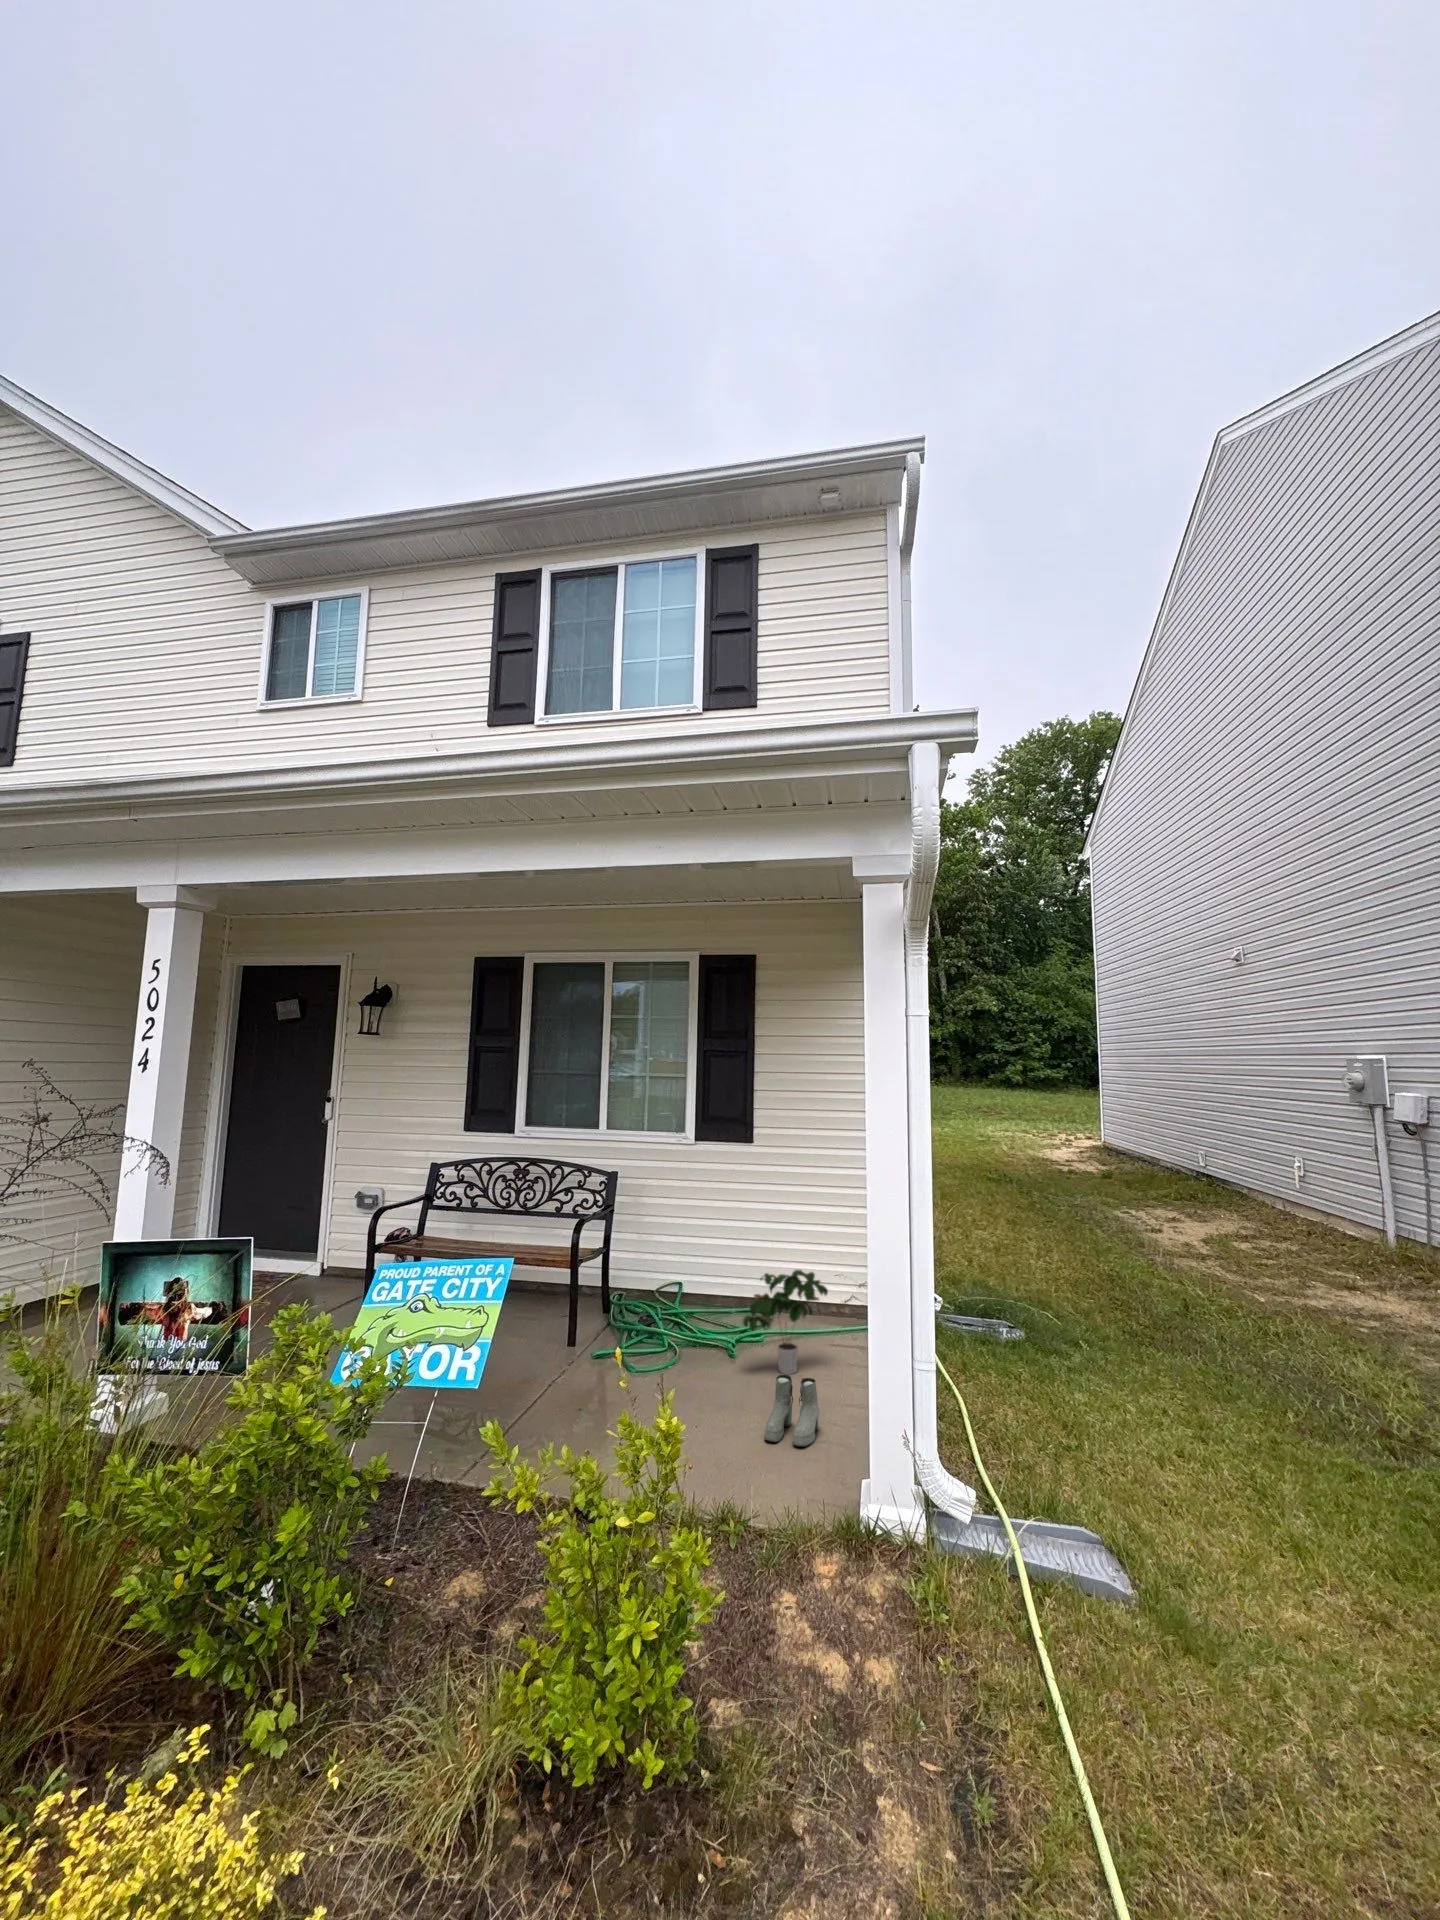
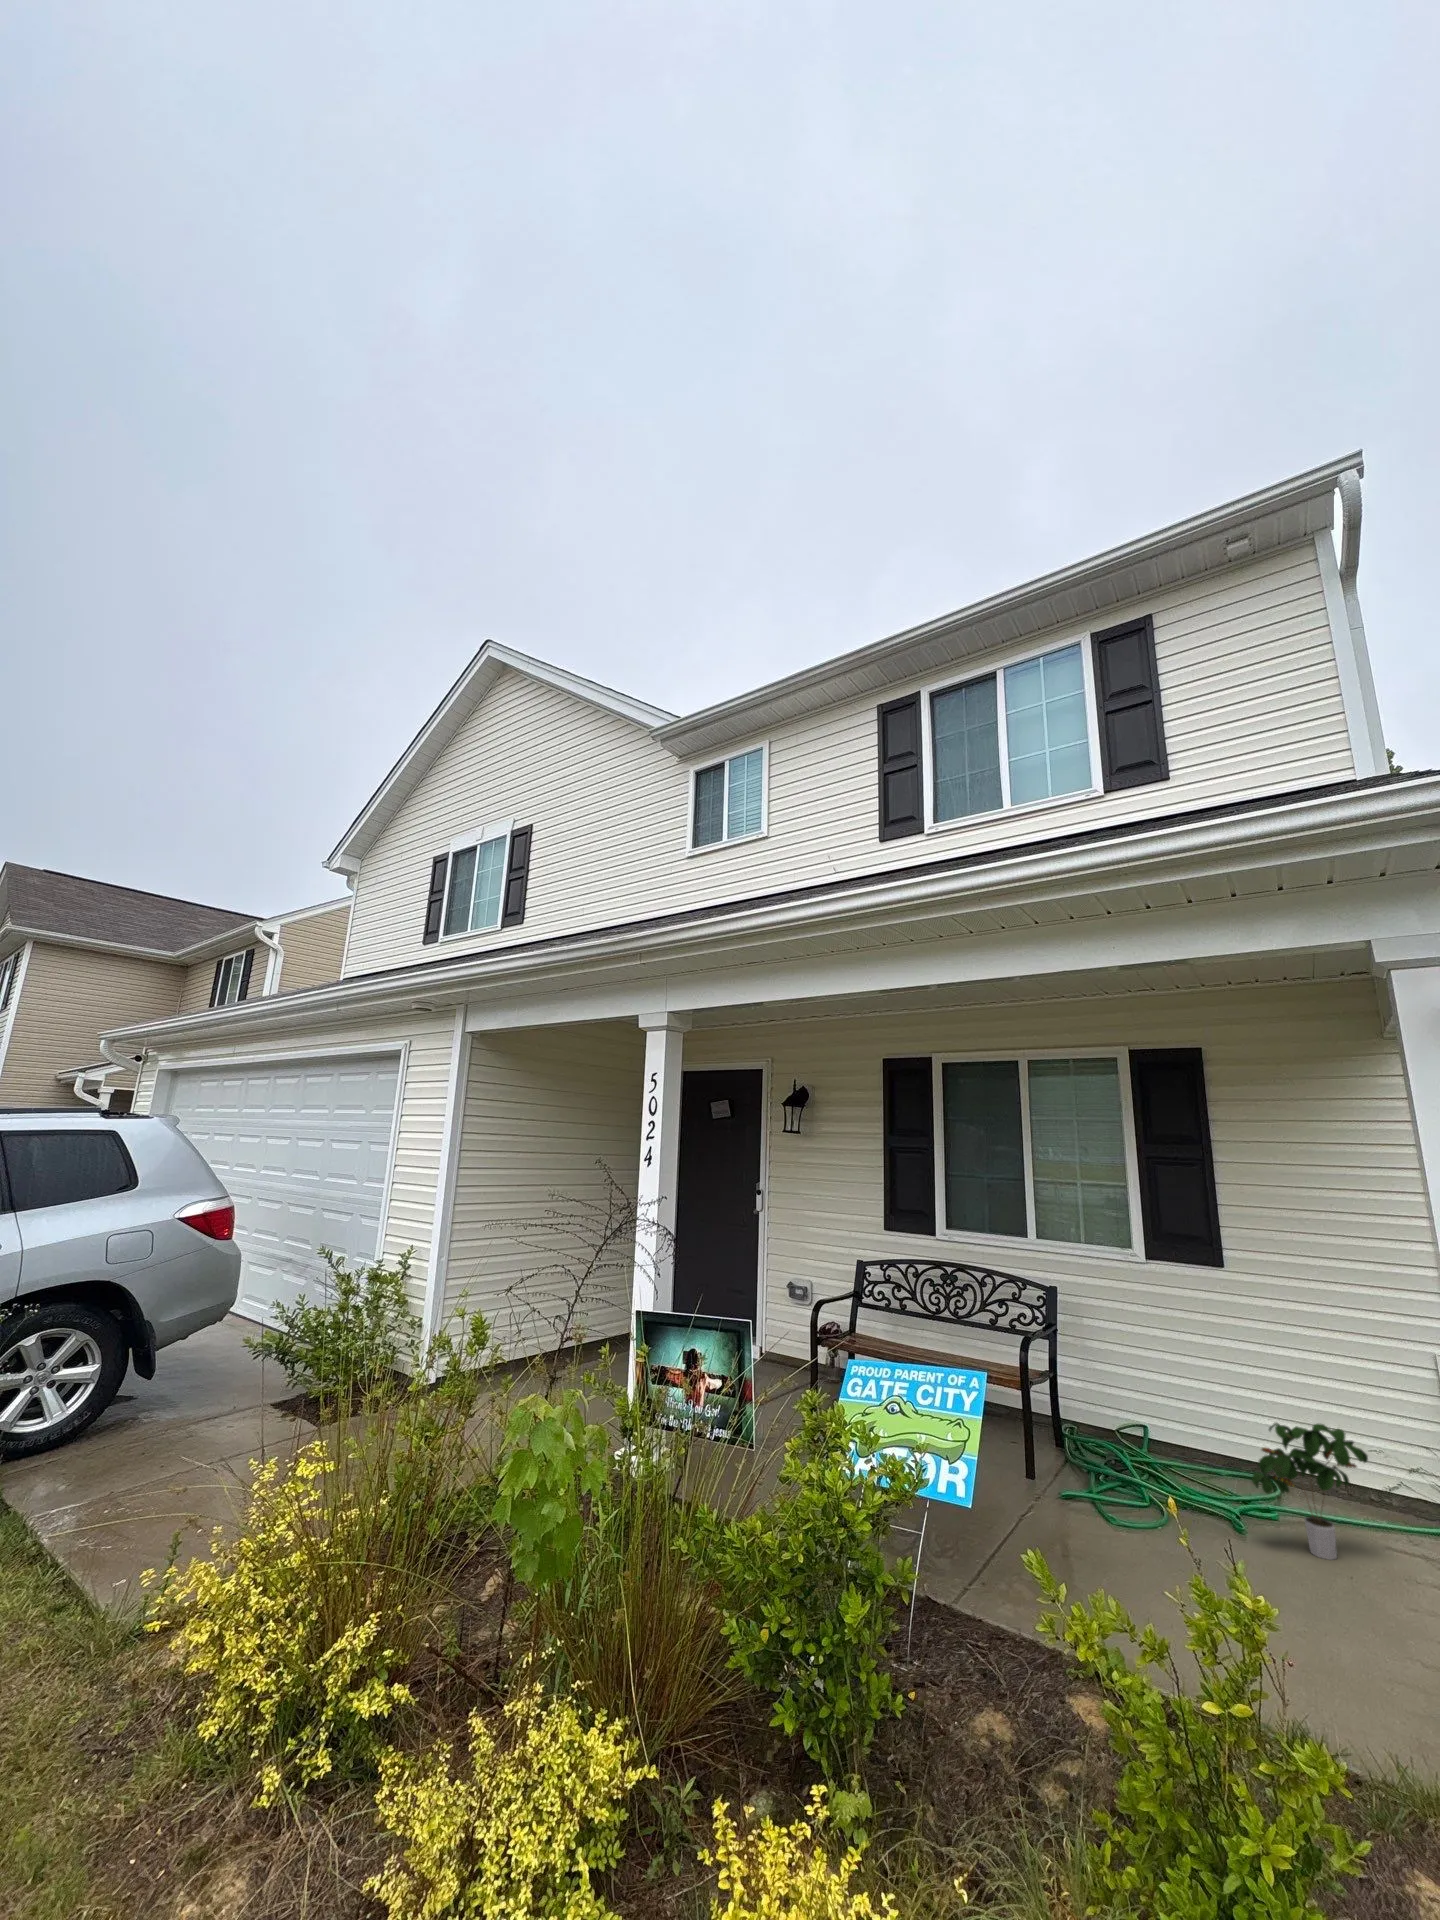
boots: present [765,1375,819,1447] -> none [1321,1558,1399,1663]

